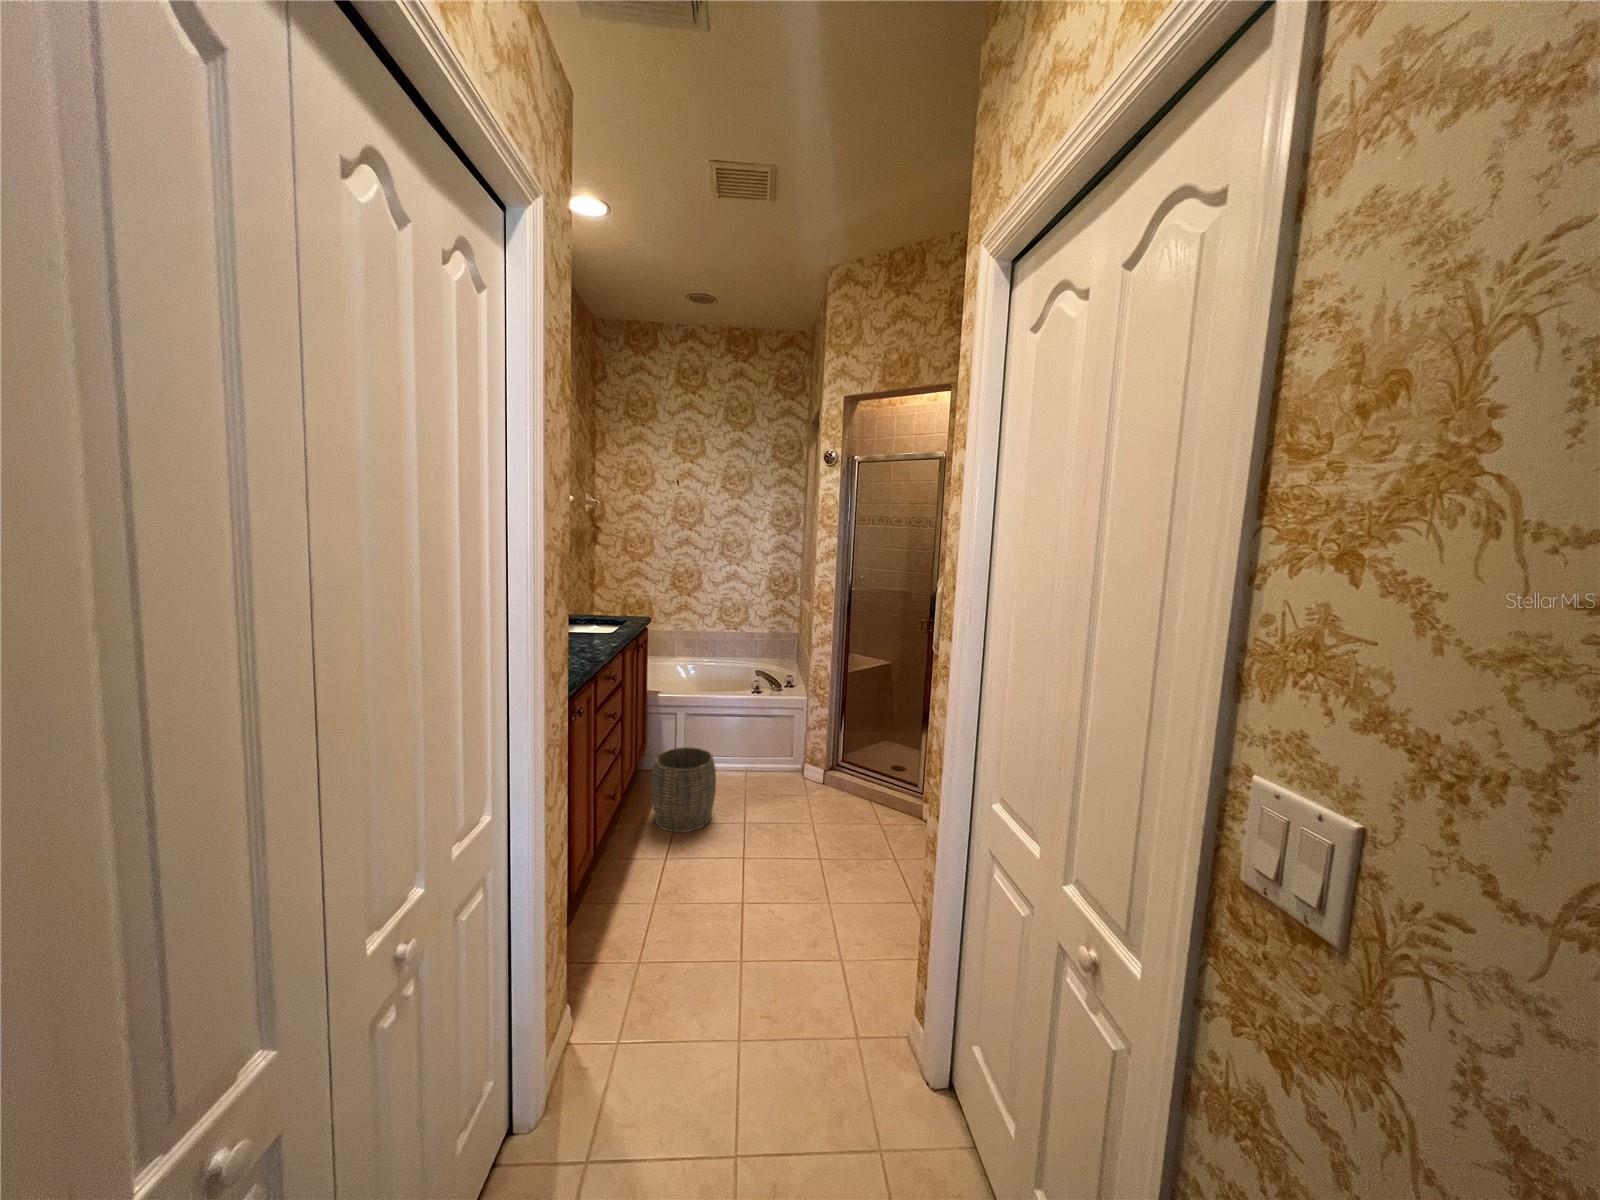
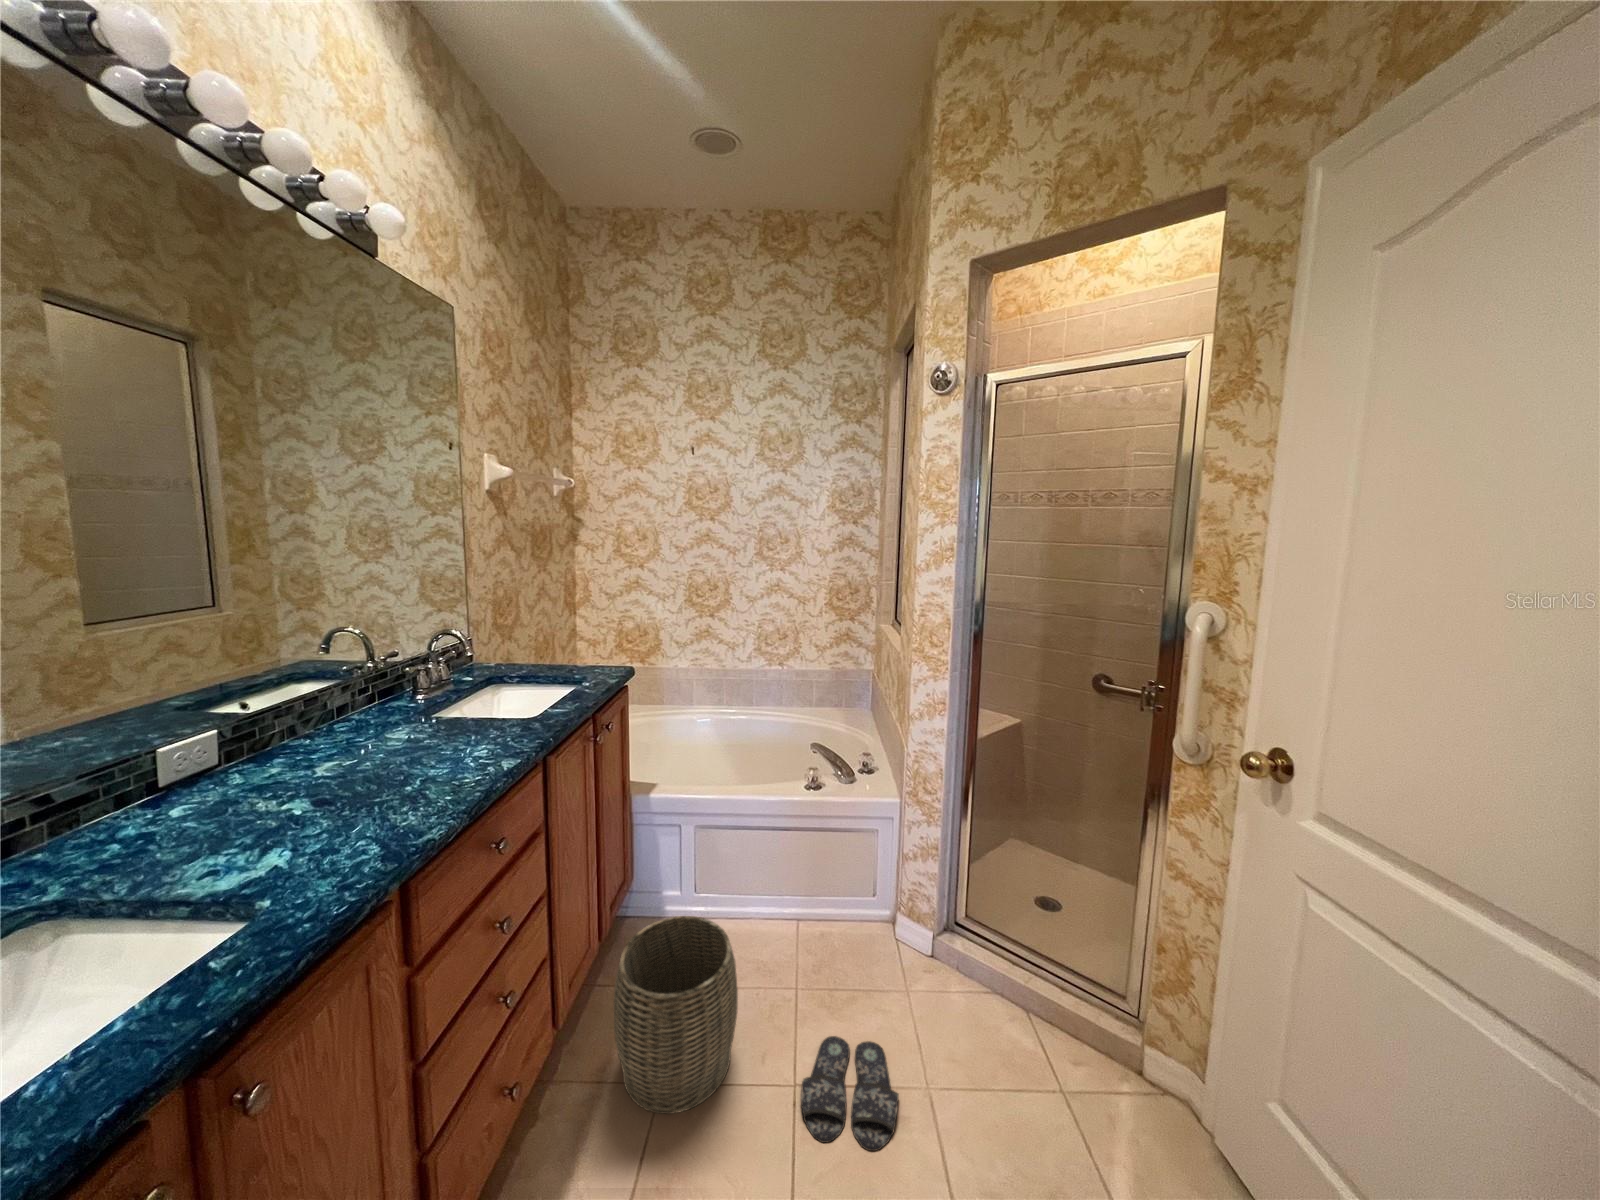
slippers: none [749,809,799,839] -> present [801,1036,899,1151]

